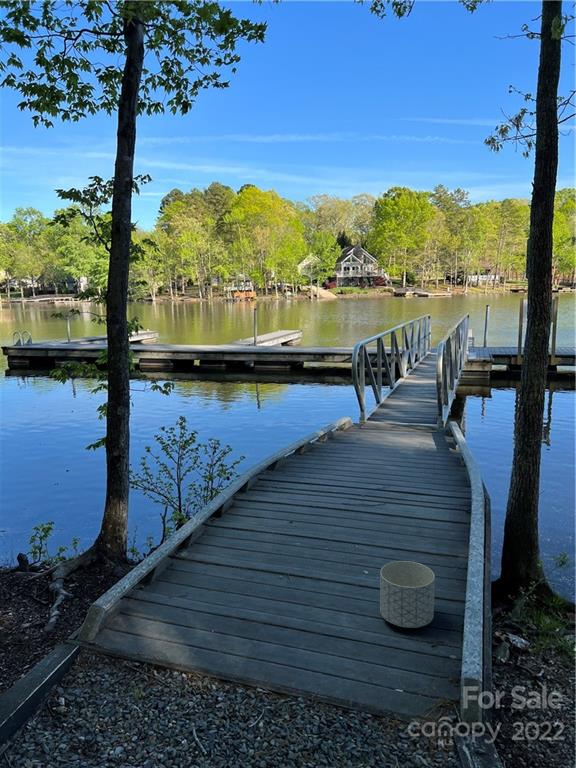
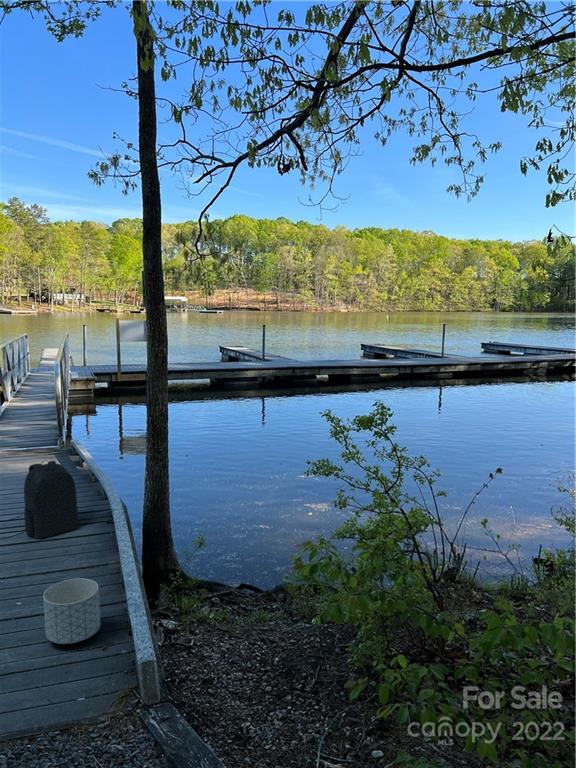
backpack: none [387,438,437,512] -> present [24,461,79,539]

